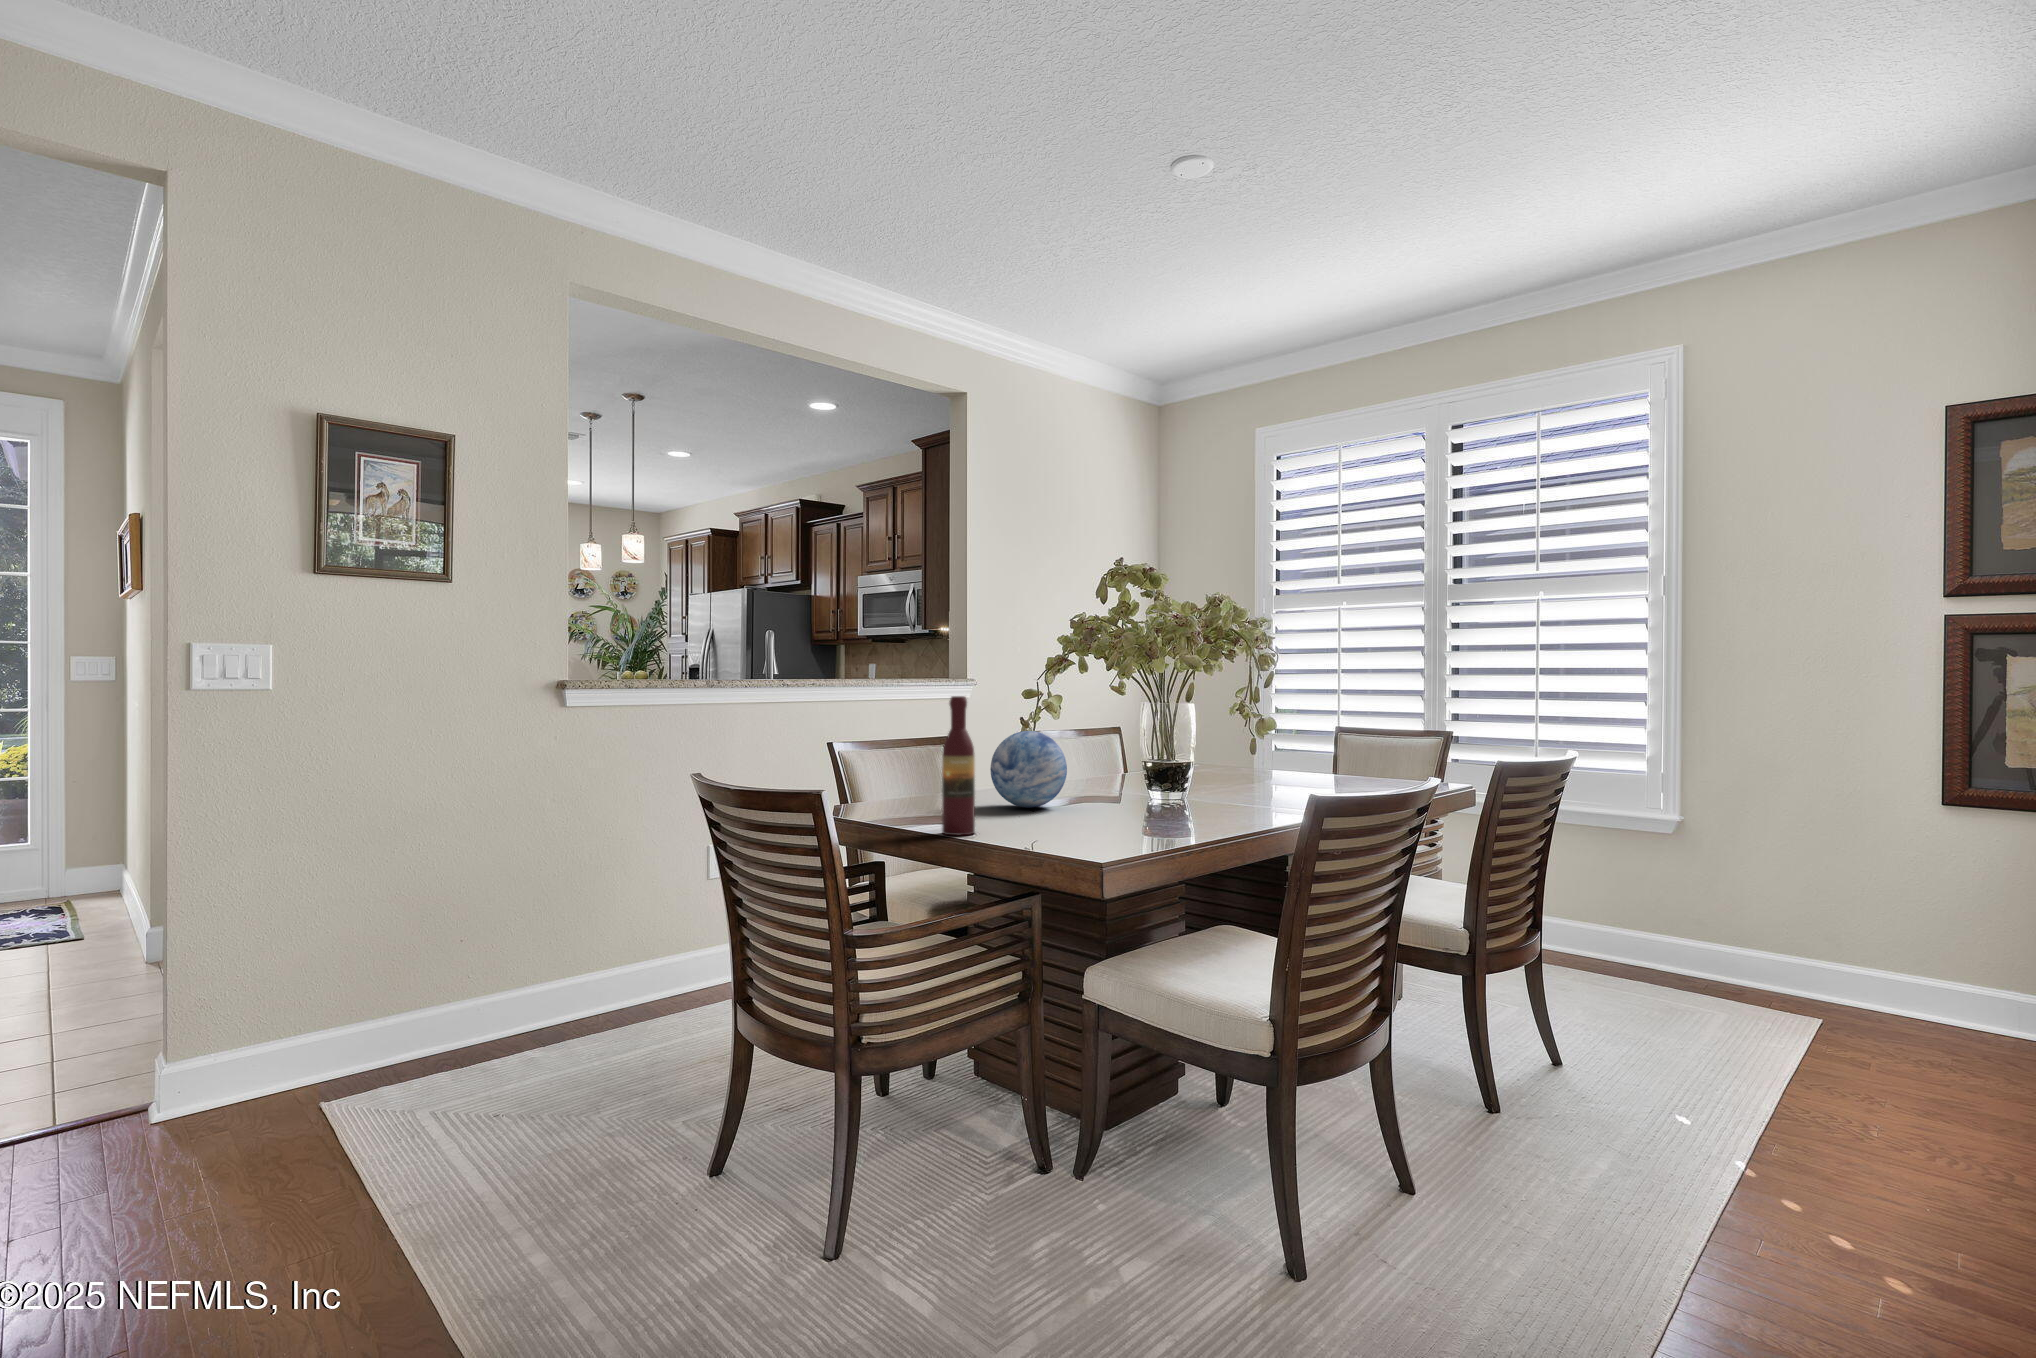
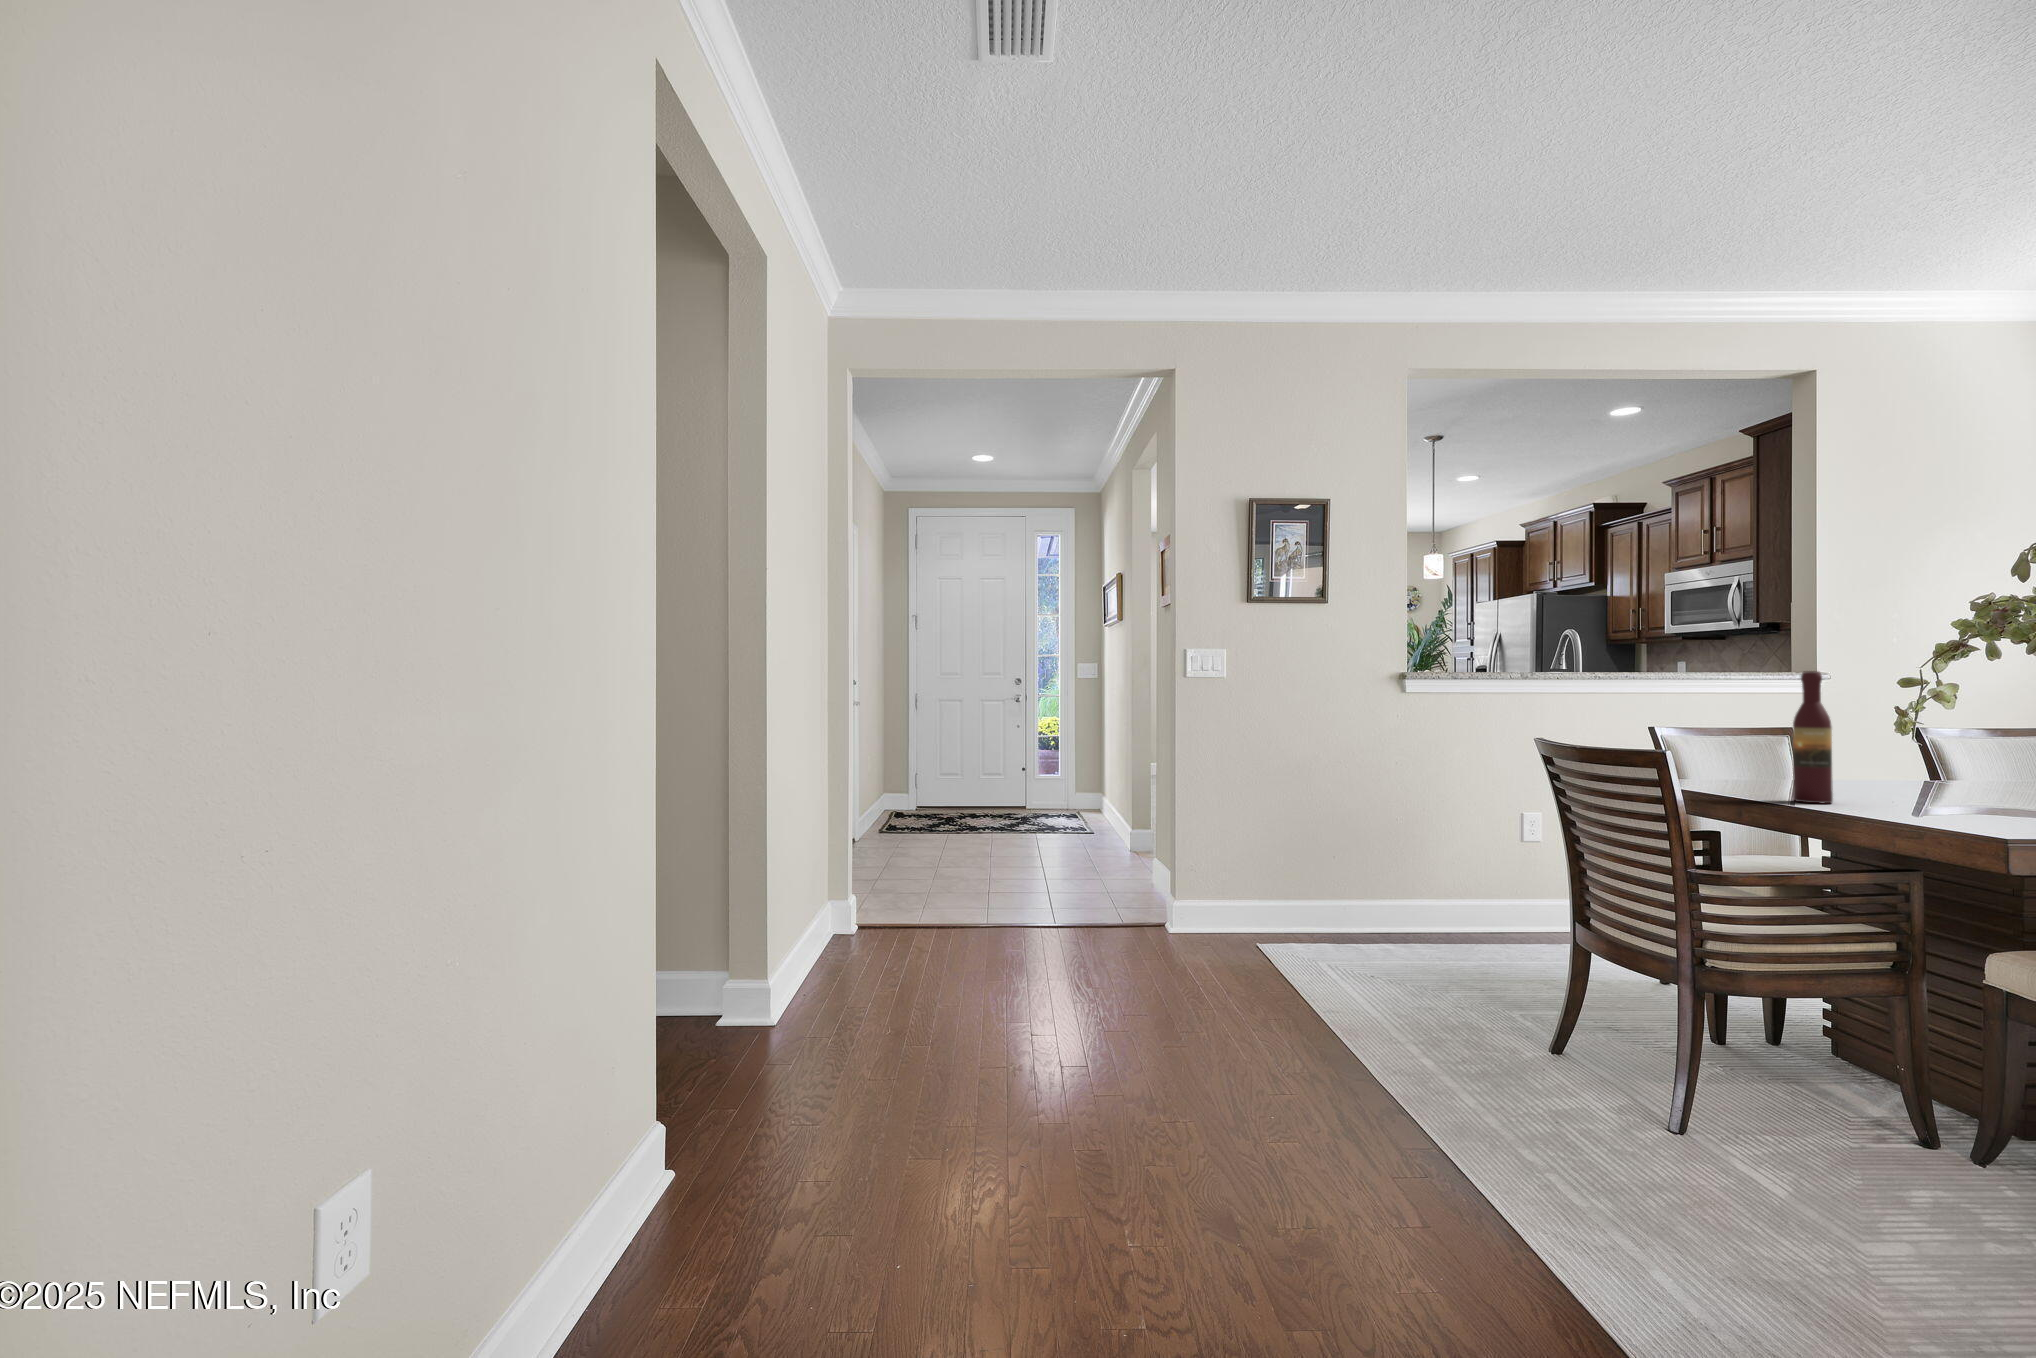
decorative orb: present [990,731,1067,808] -> none [1850,713,1954,791]

